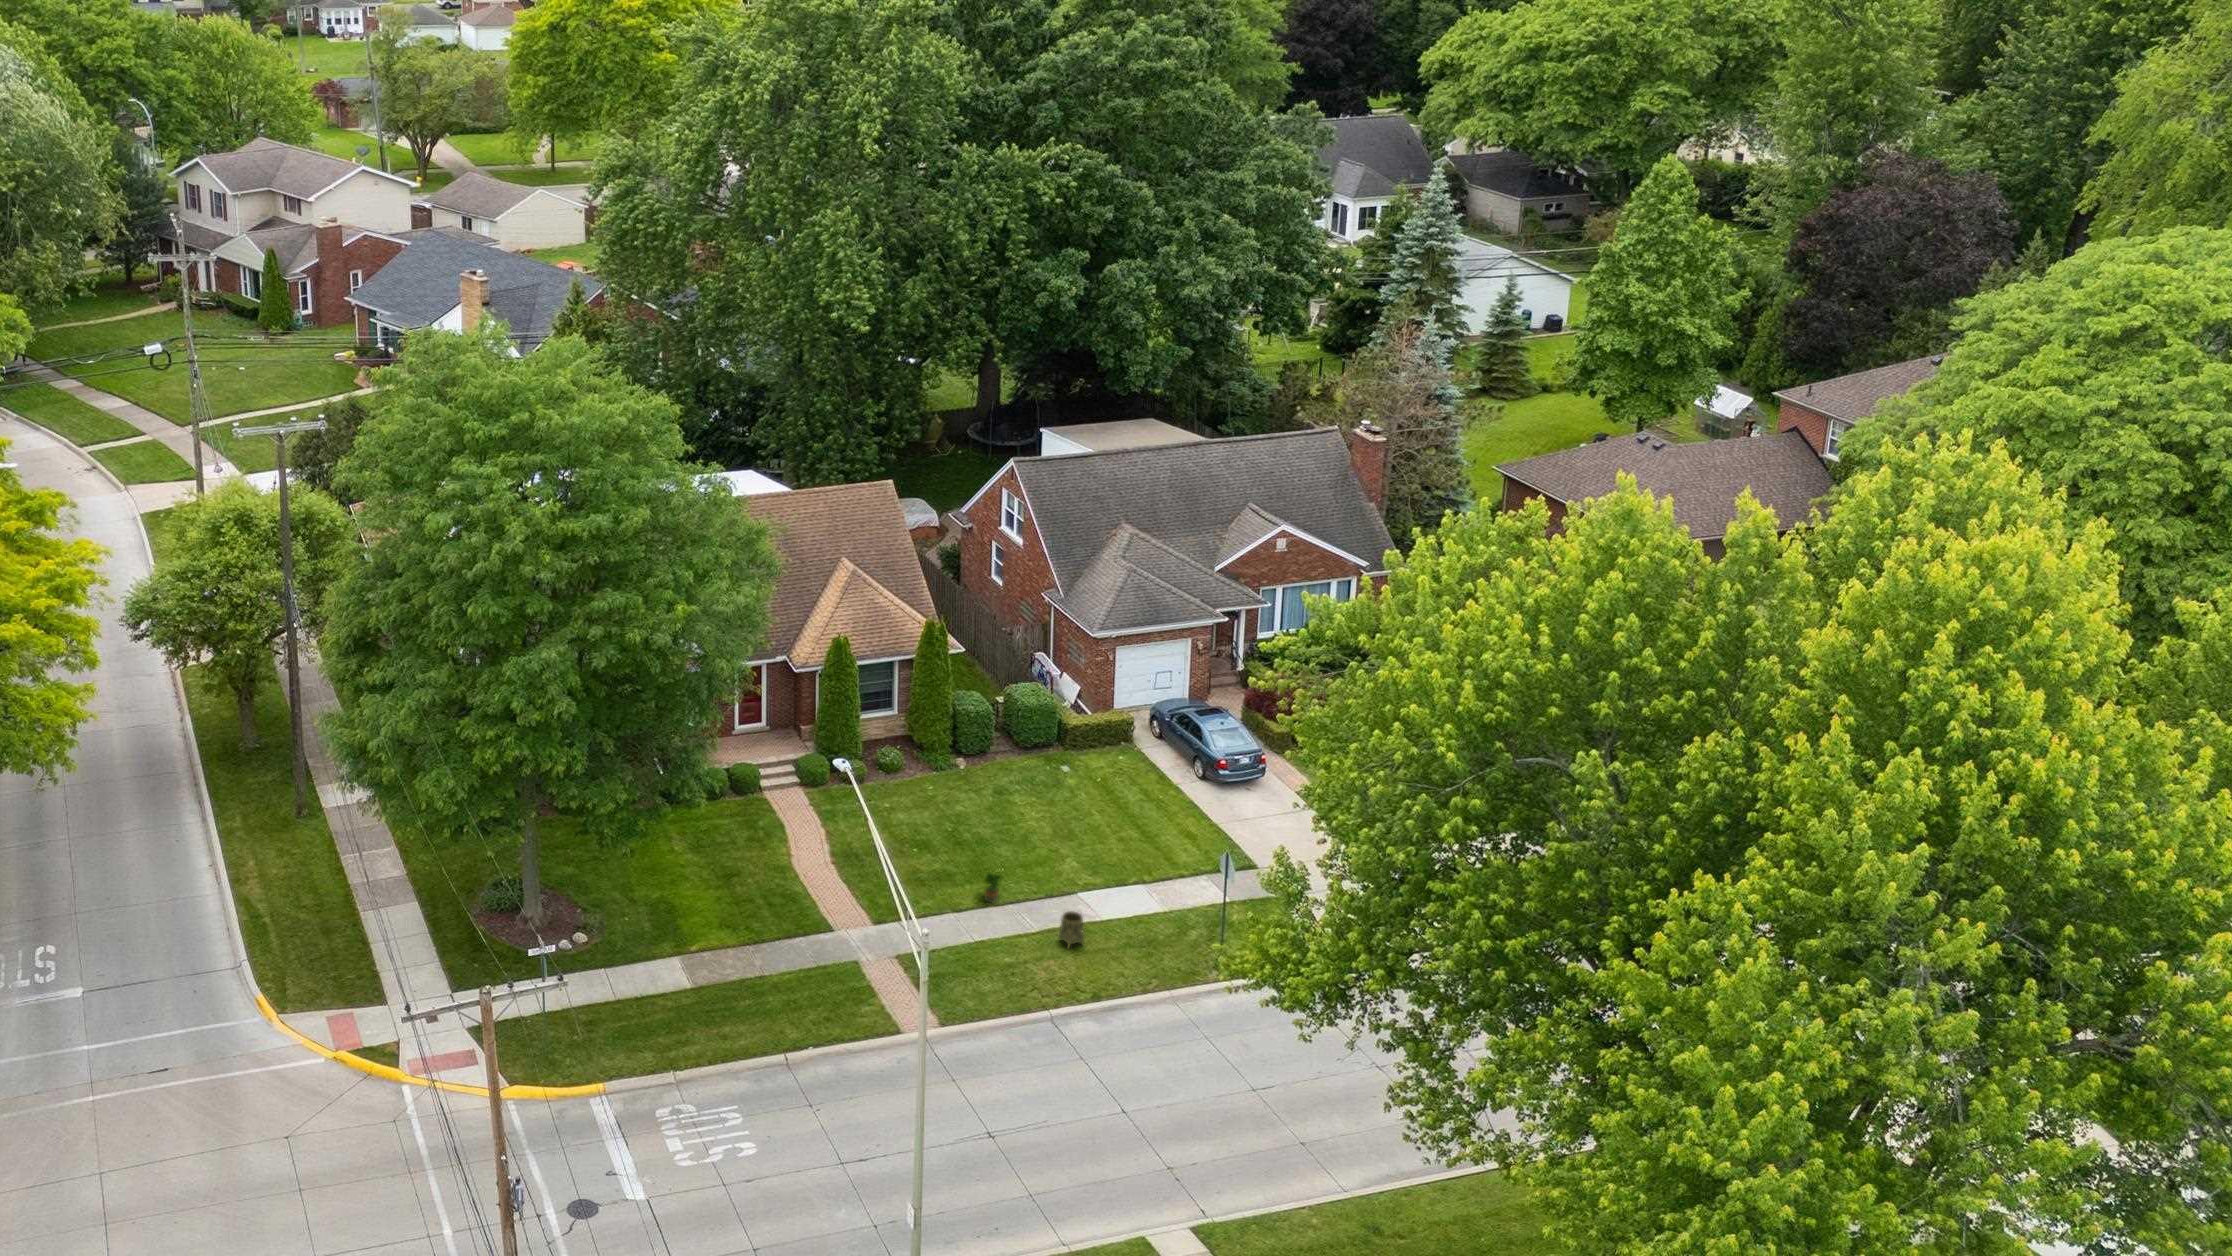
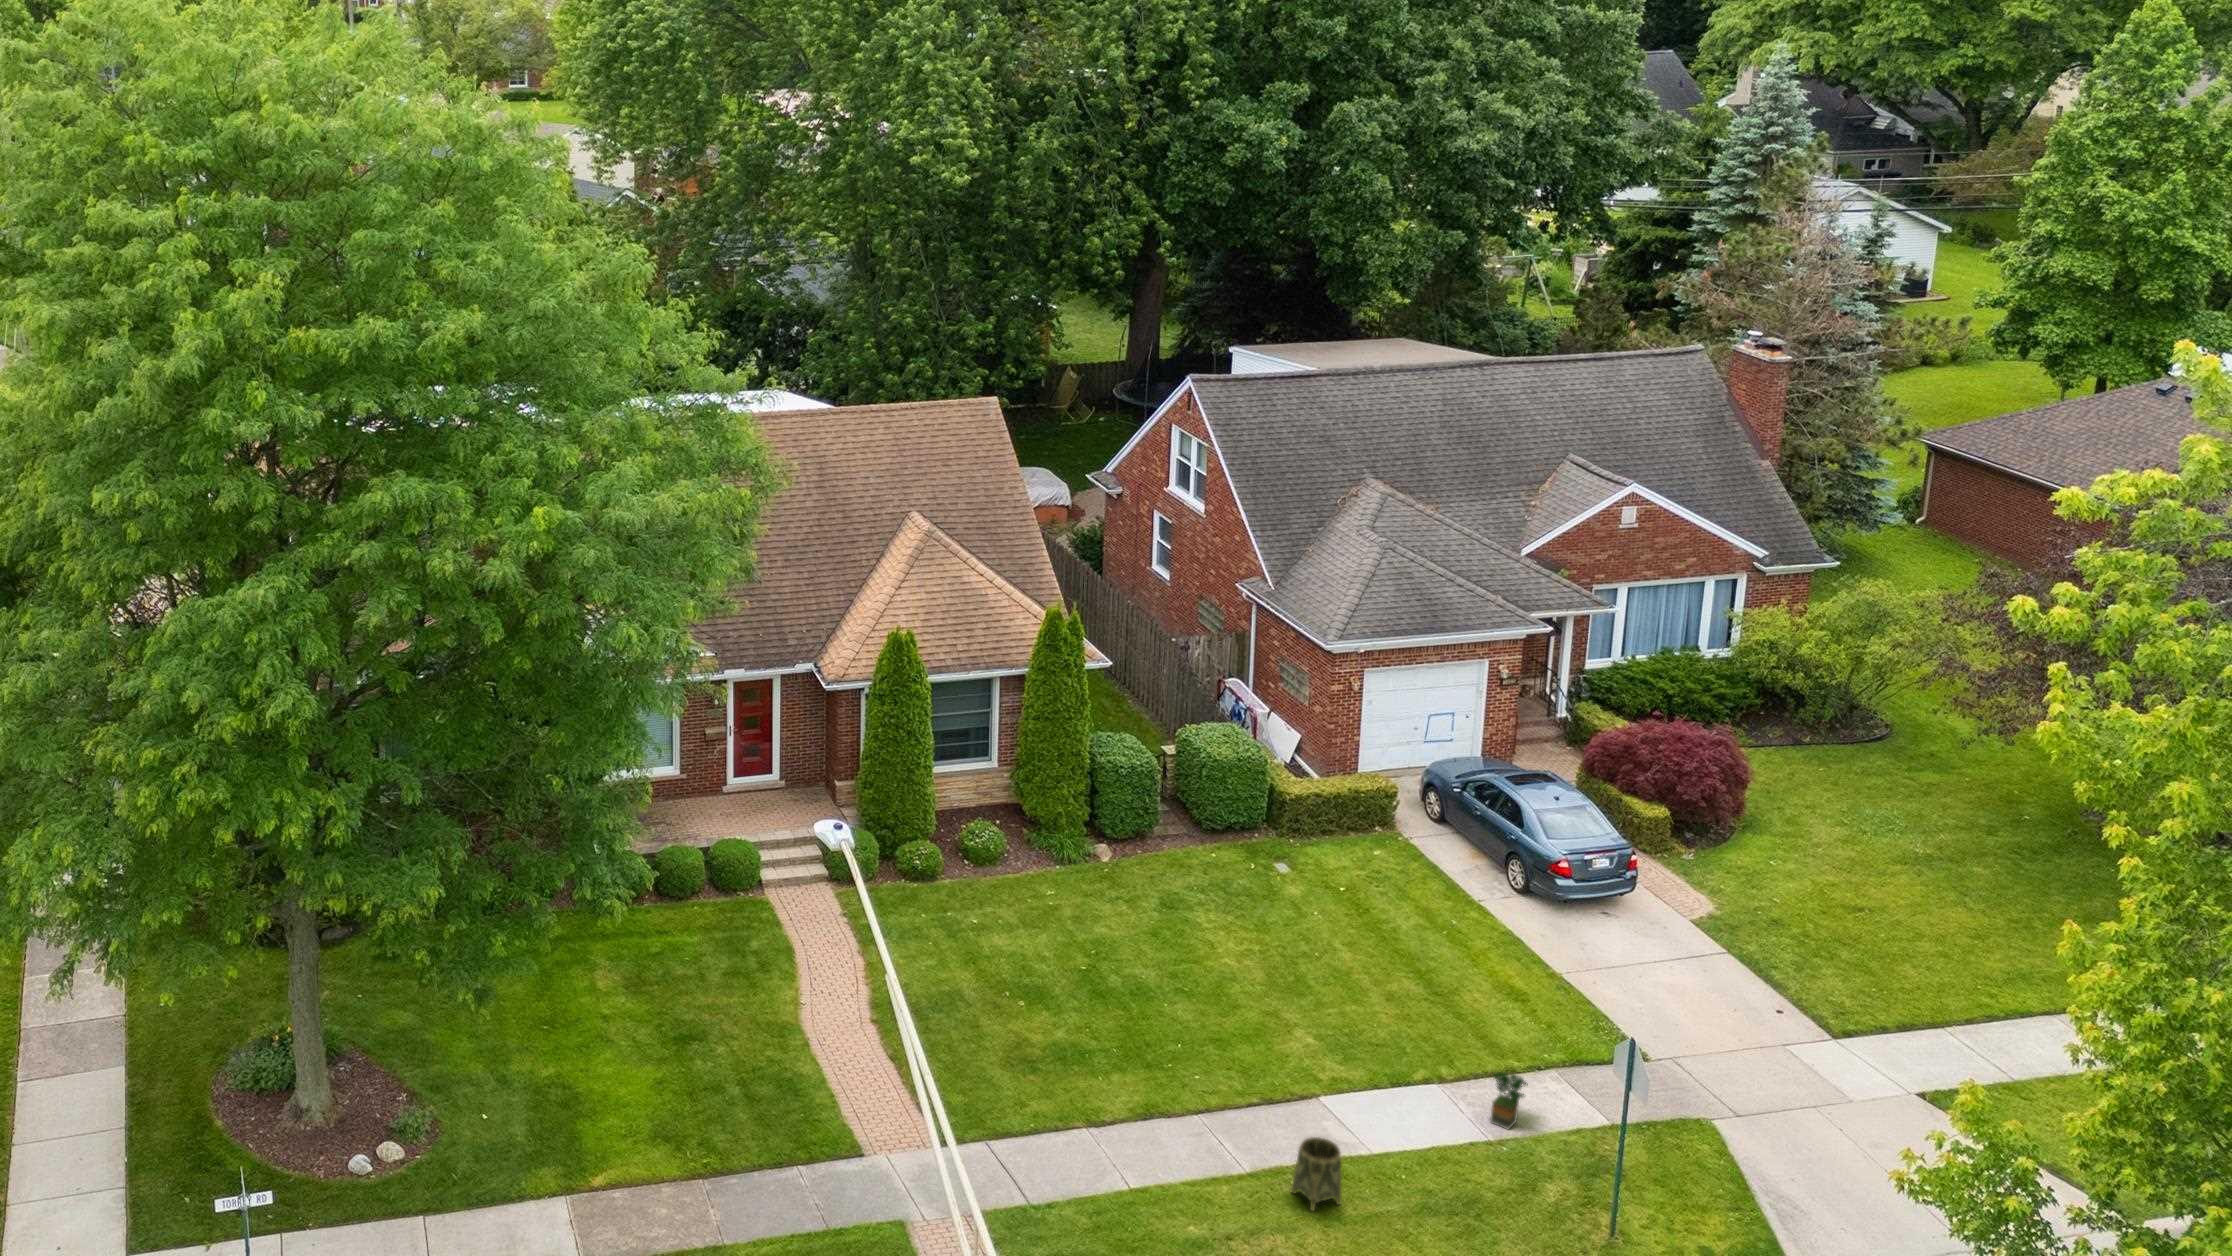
potted tree: present [984,873,1001,903] -> present [1490,1072,1528,1129]

